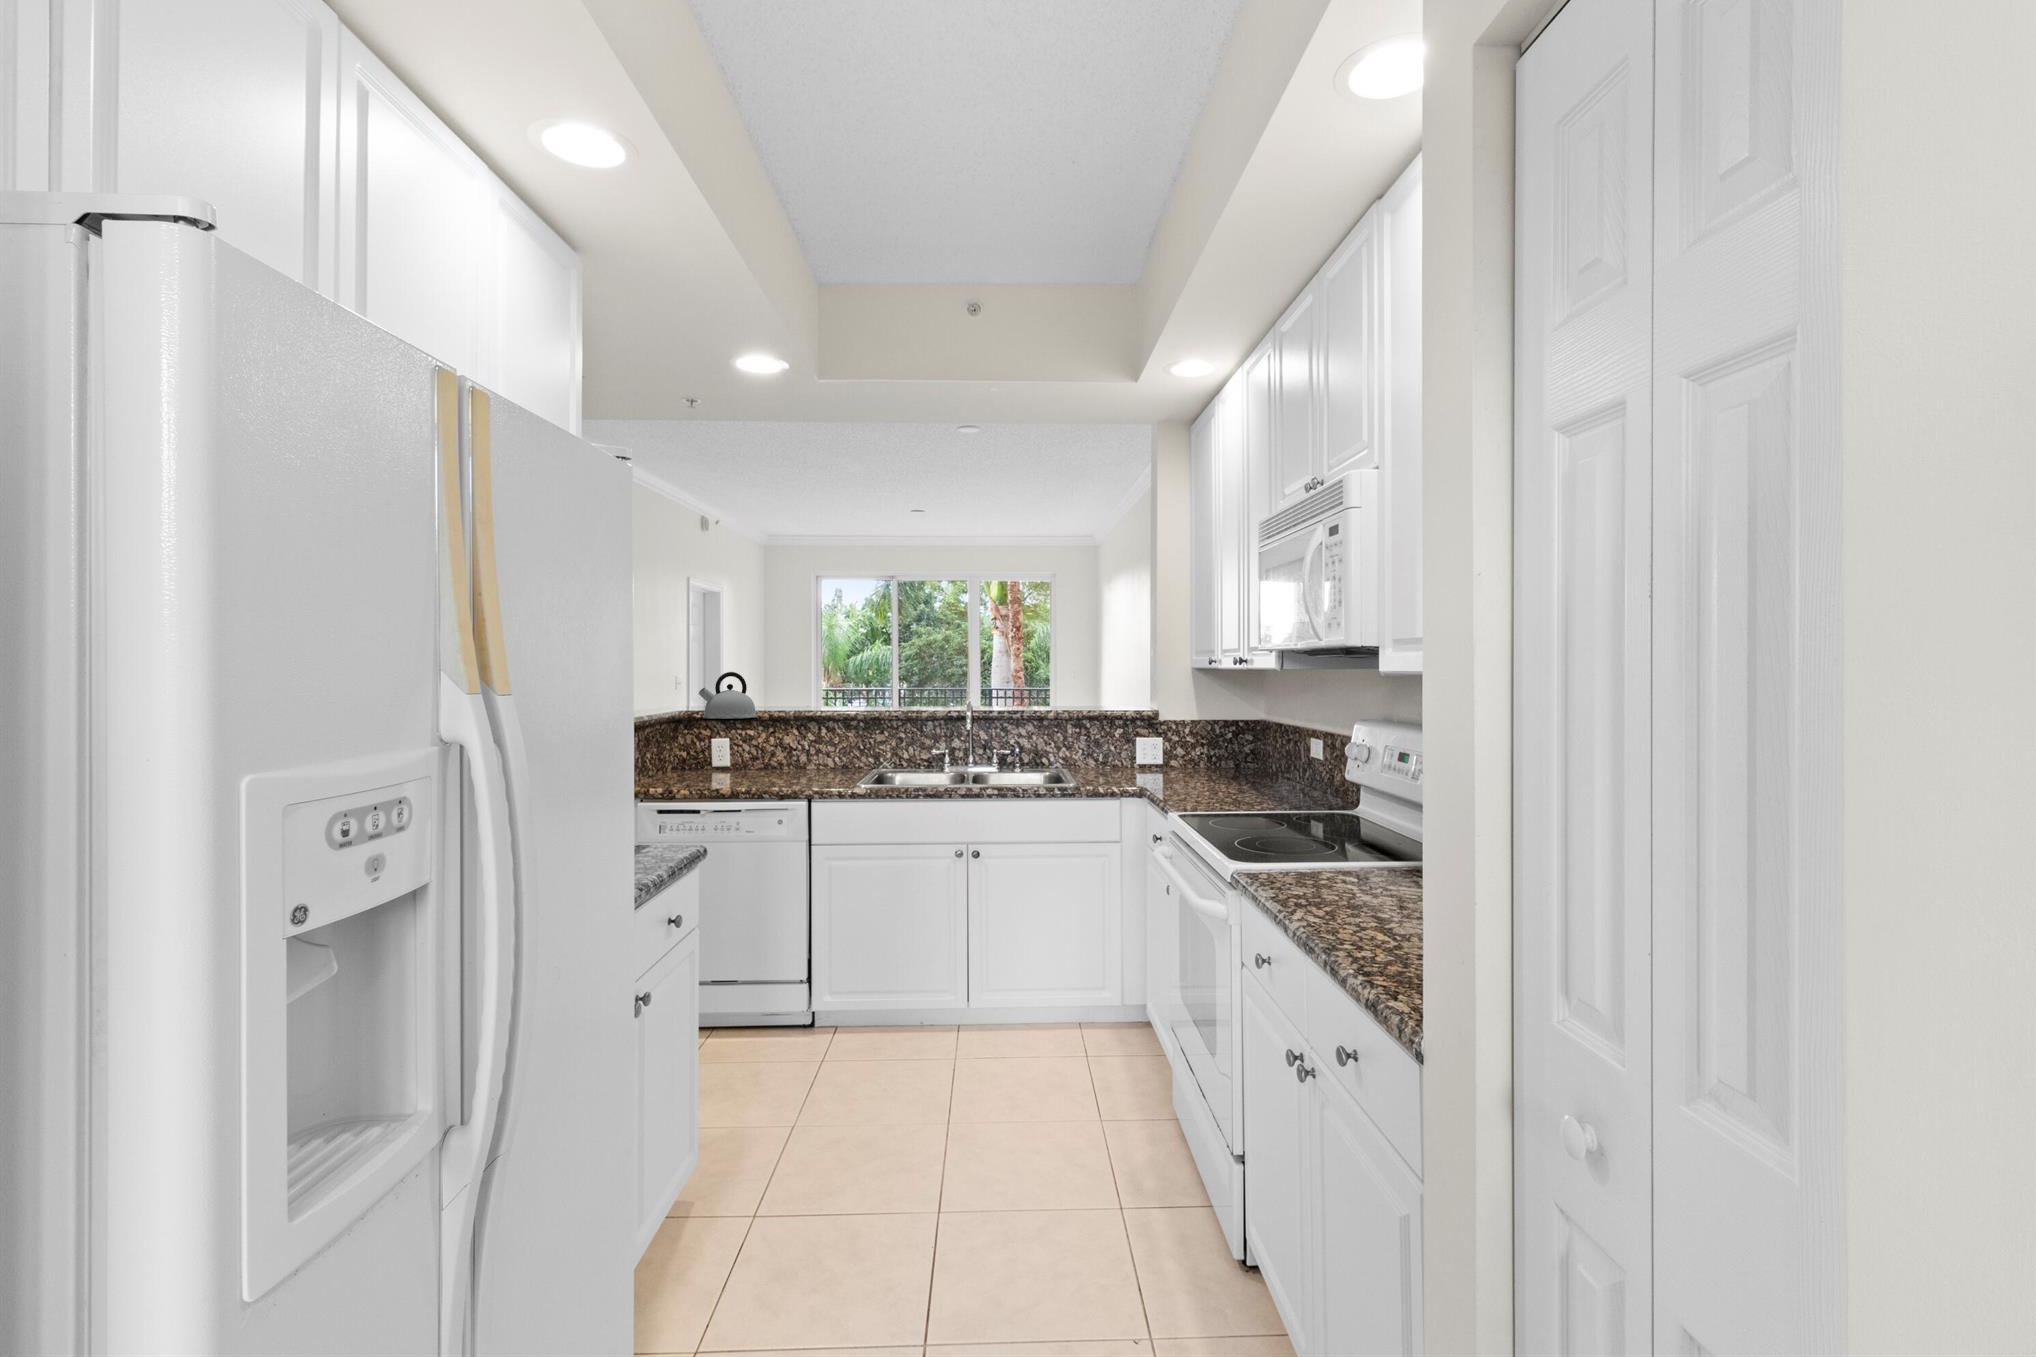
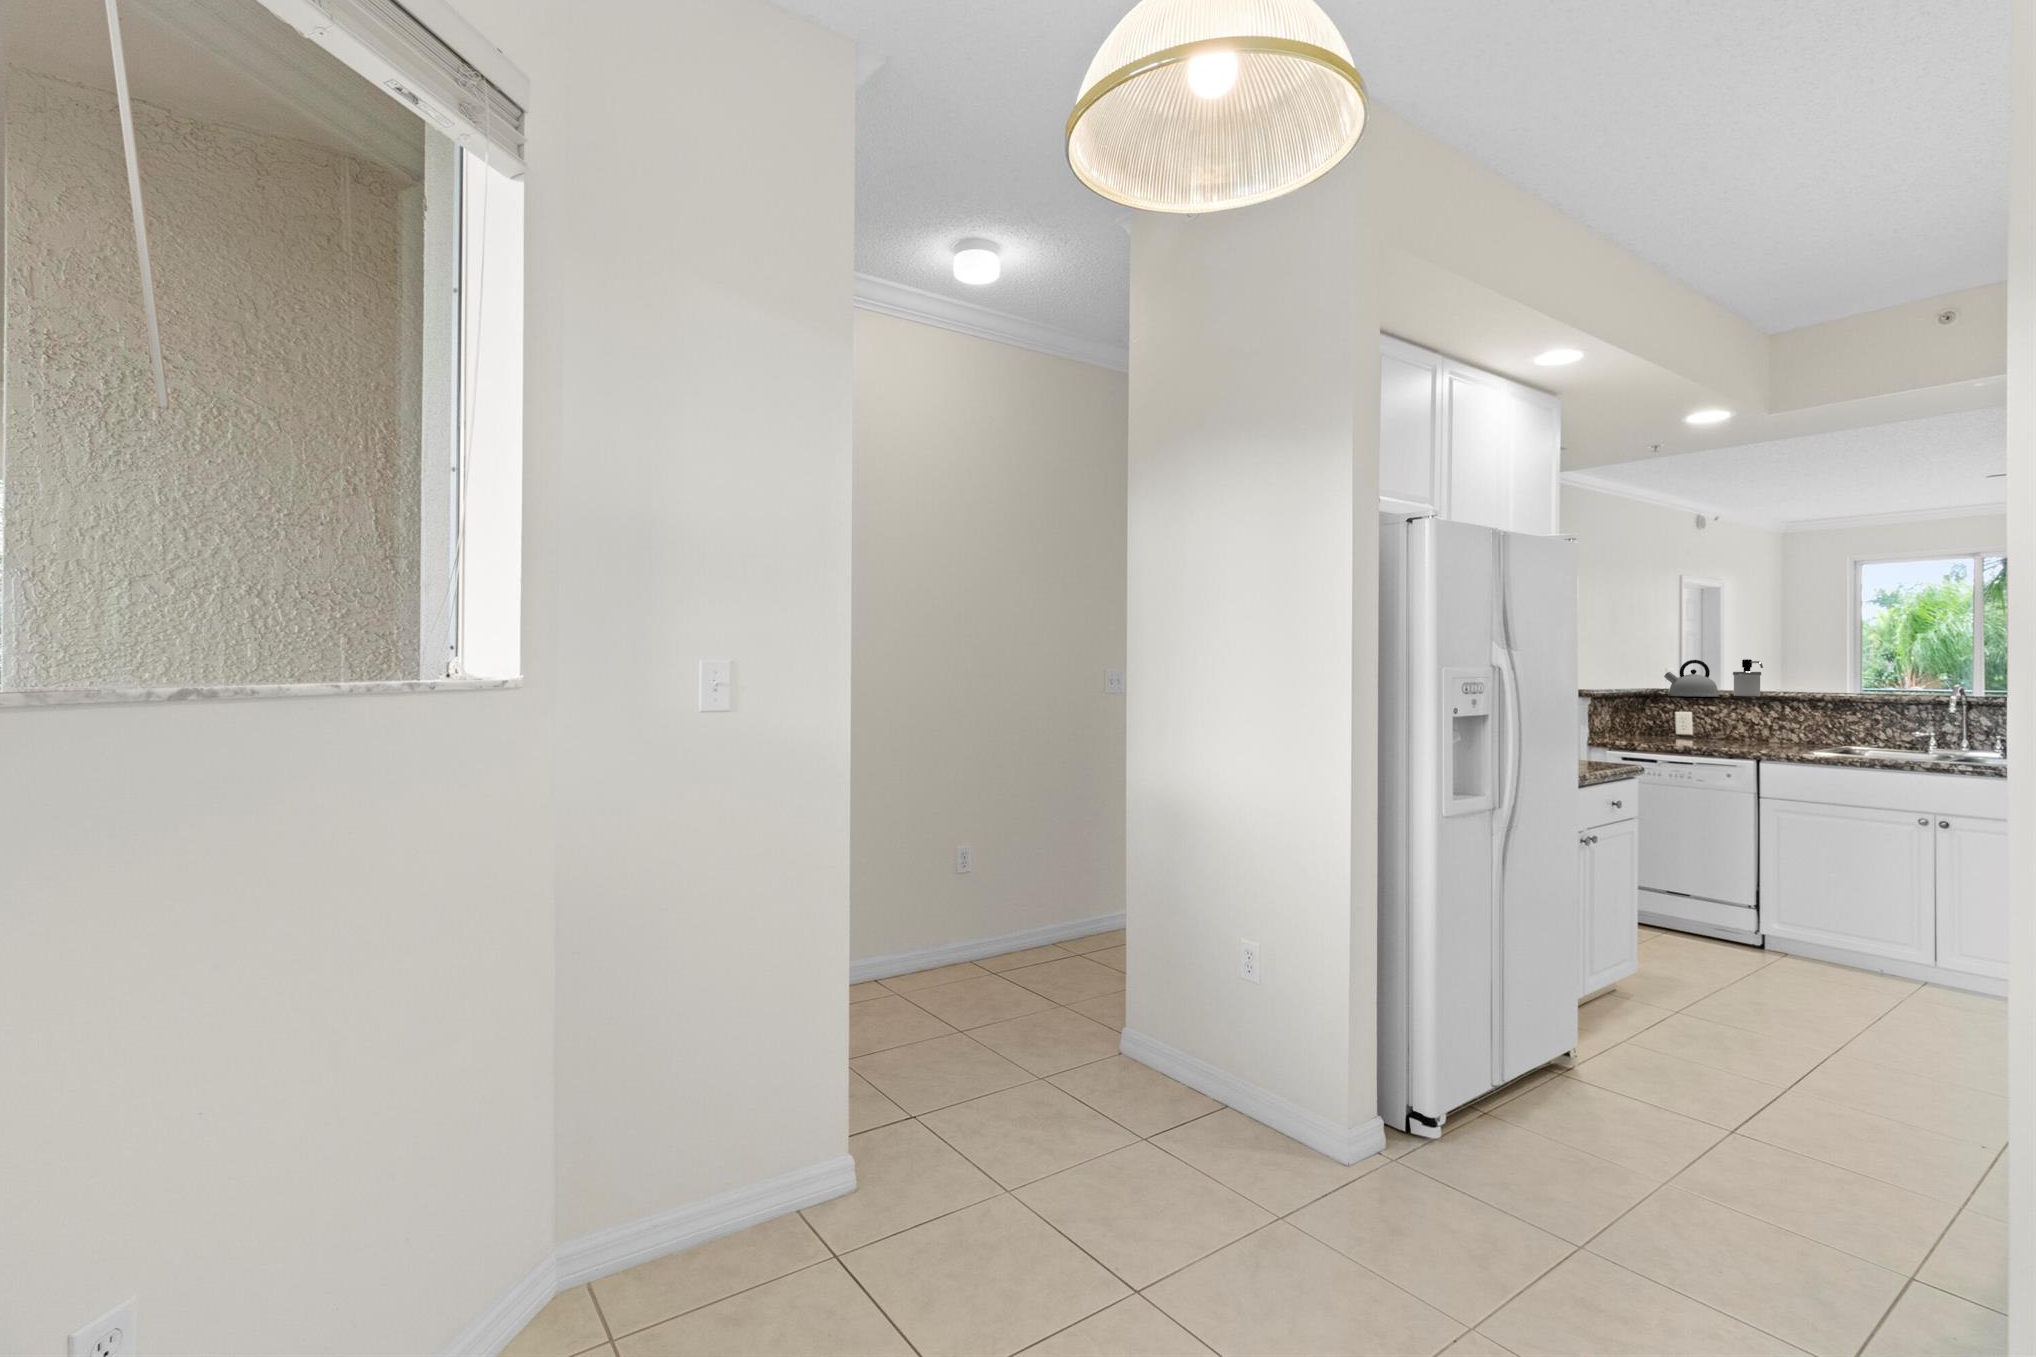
soap dispenser: none [768,670,798,715] -> present [1733,659,1763,696]

